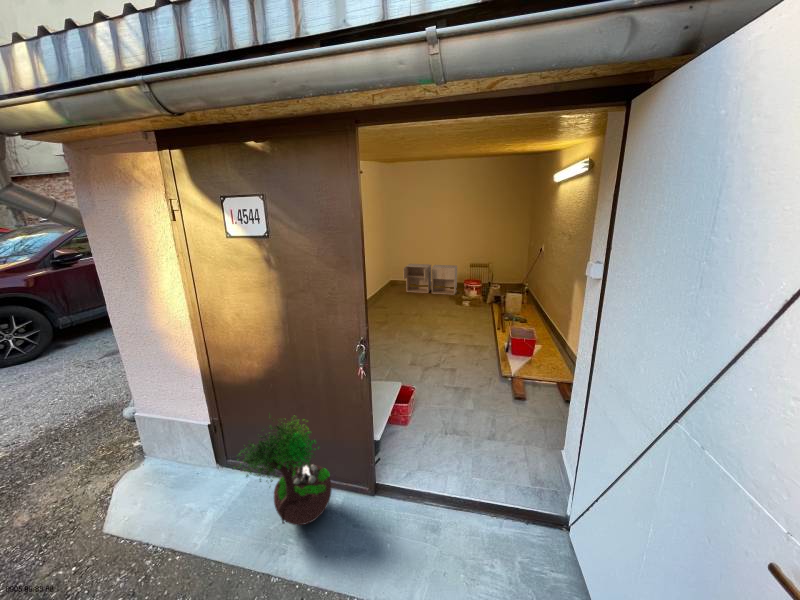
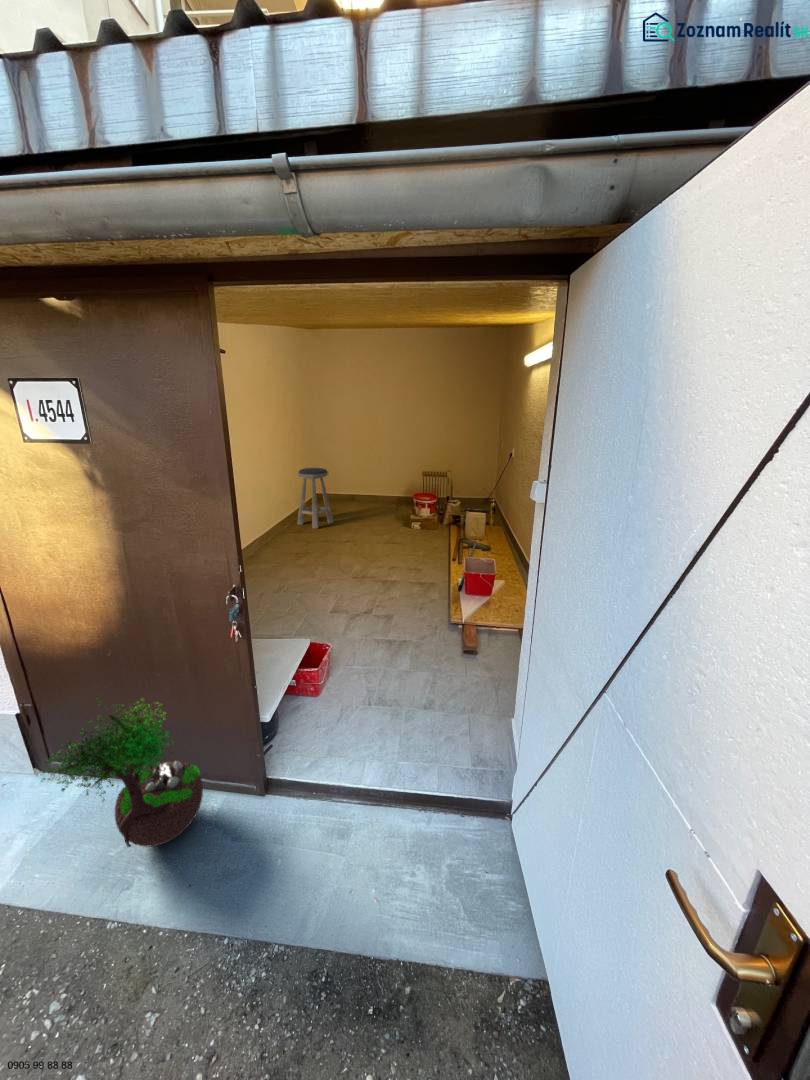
stool: none [378,261,404,306] -> present [297,468,333,529]
storage cabinet: present [403,264,457,295] -> none [333,471,406,514]

